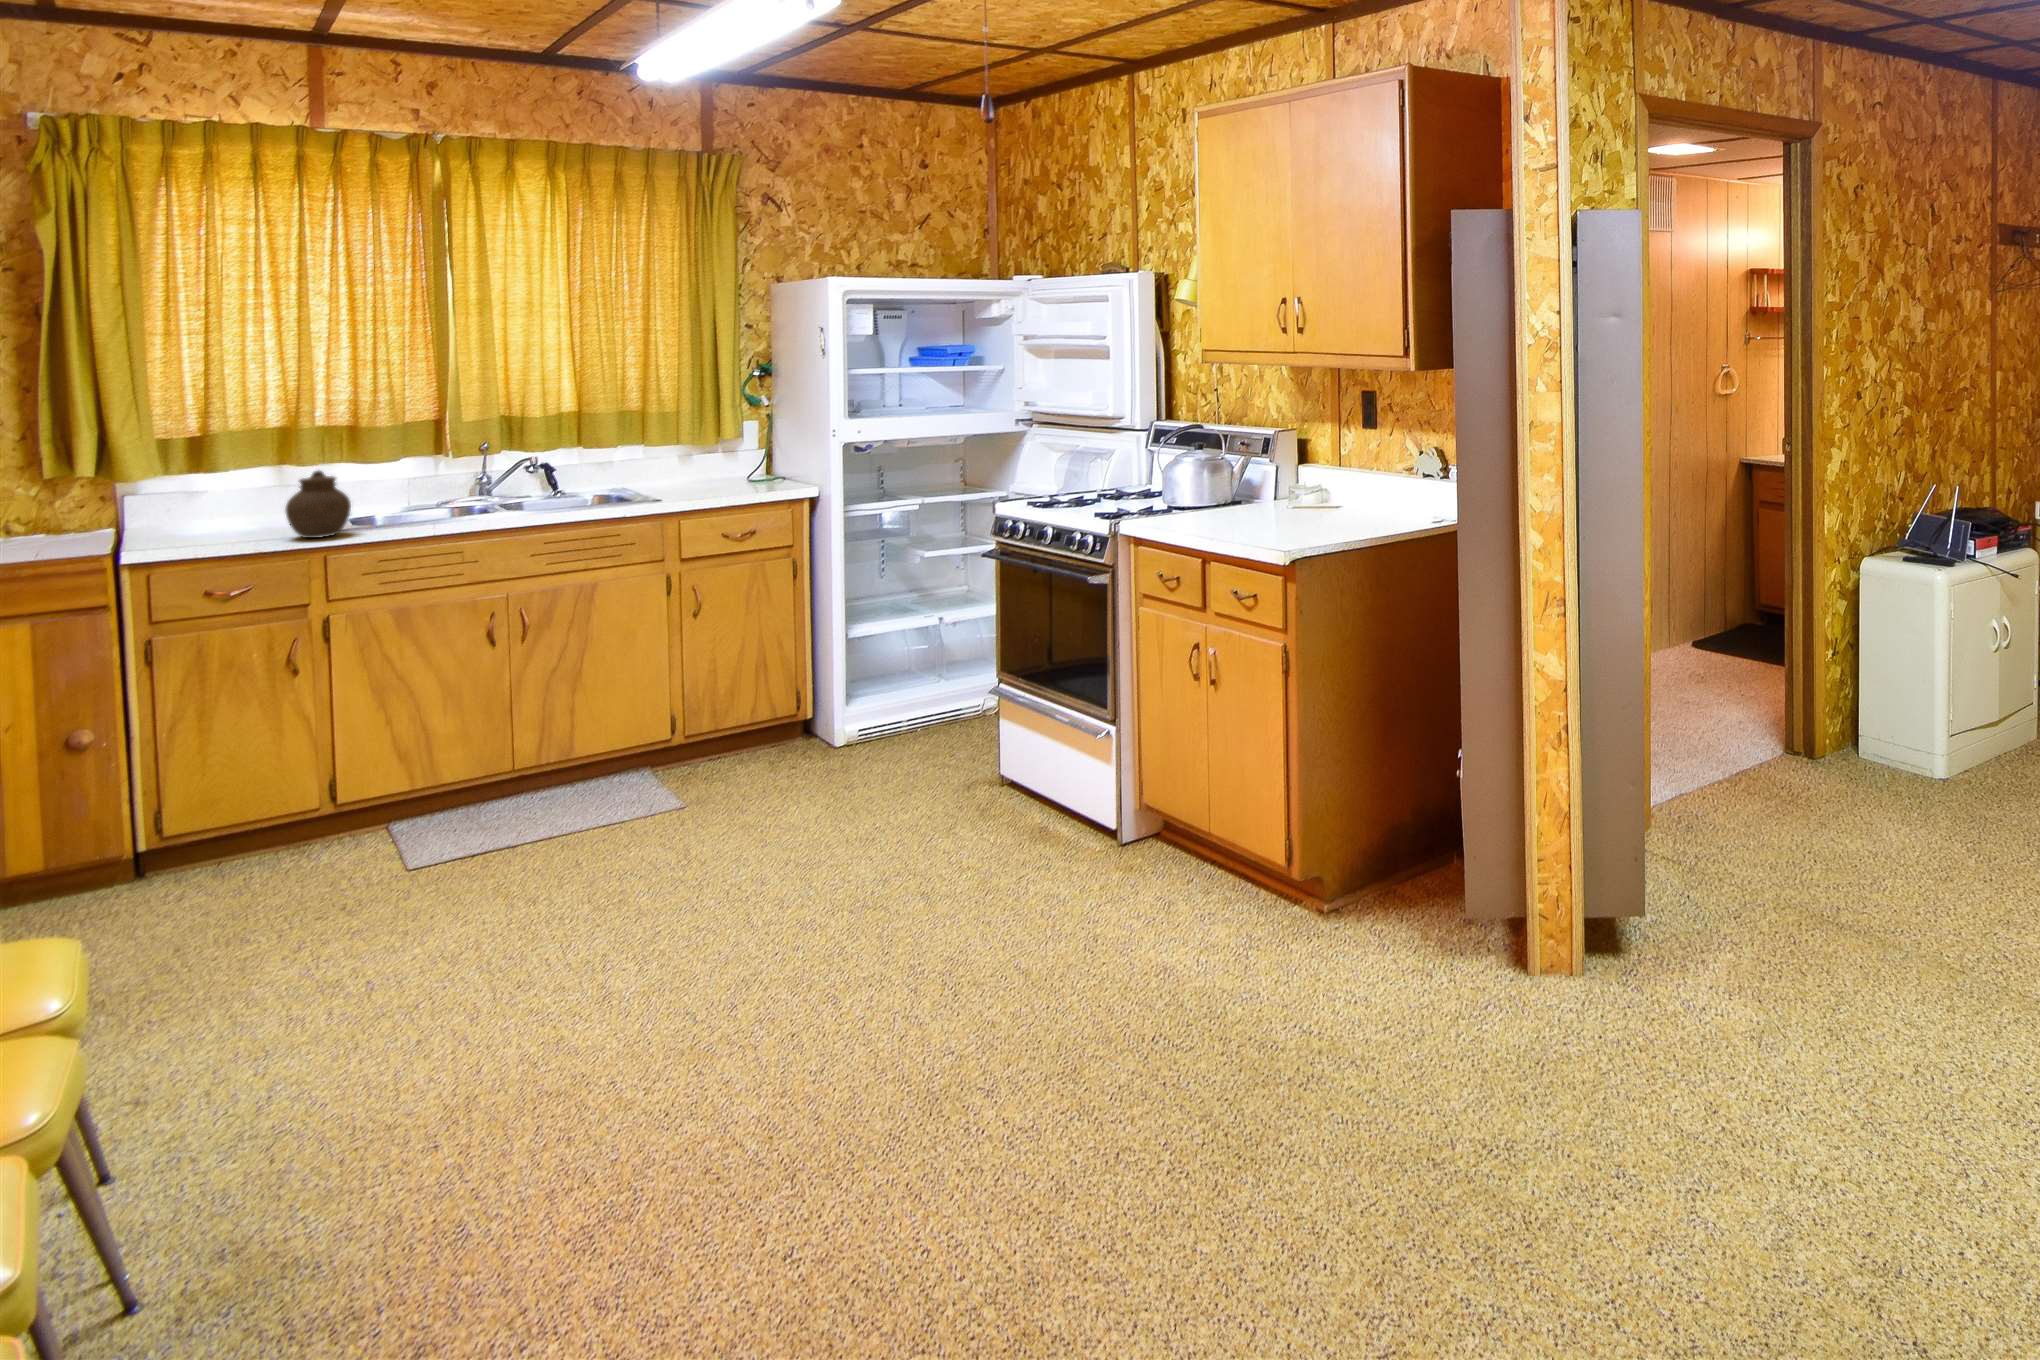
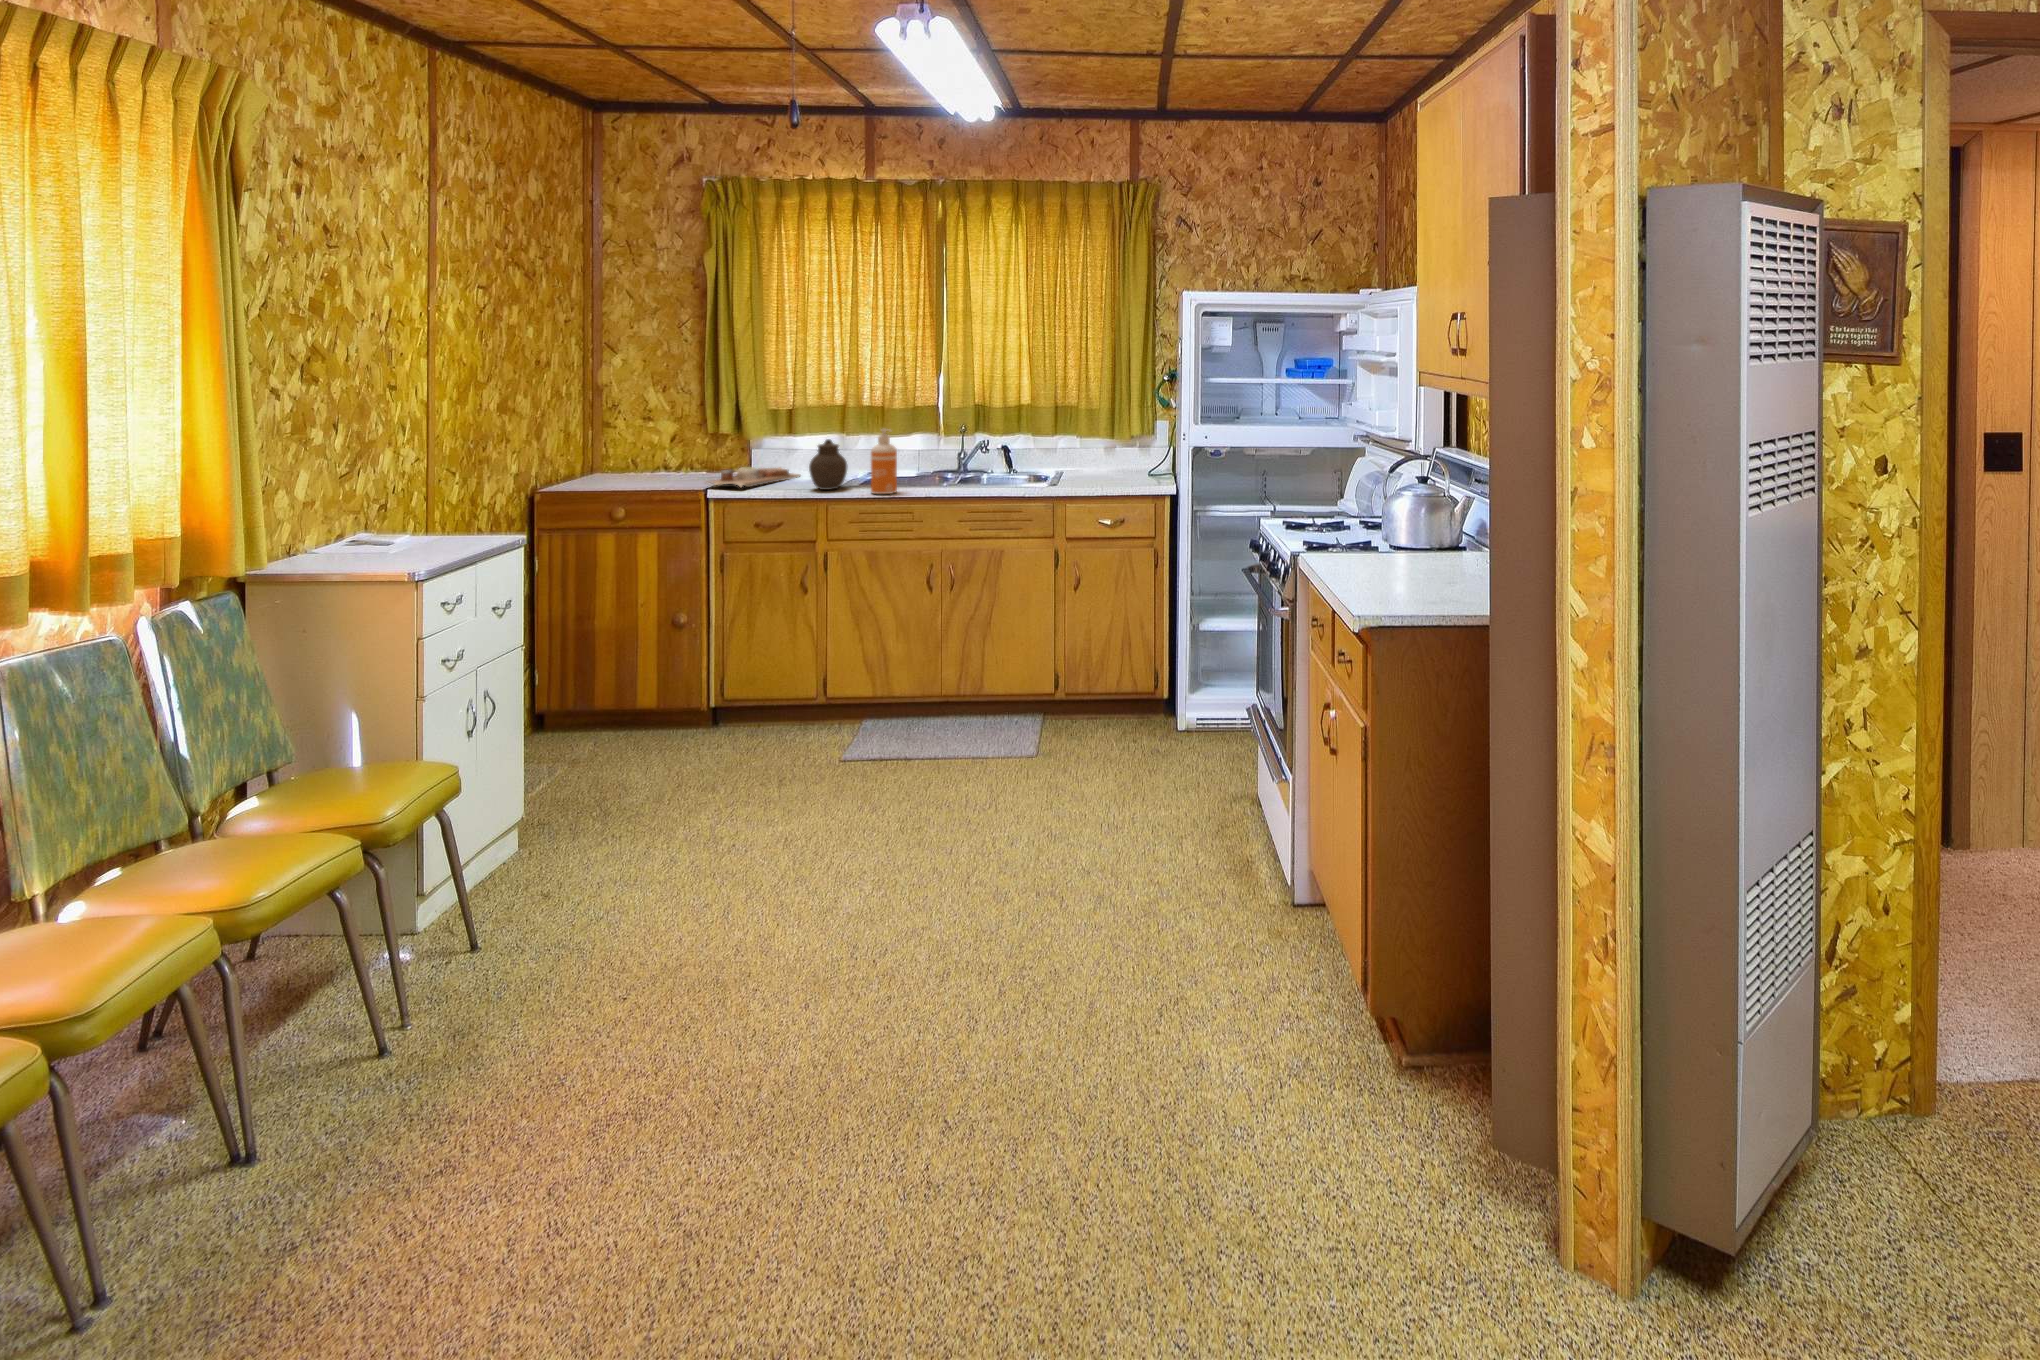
soap dispenser: none [402,450,445,534] -> present [871,429,897,494]
cutting board: none [78,518,231,551] -> present [711,467,800,487]

